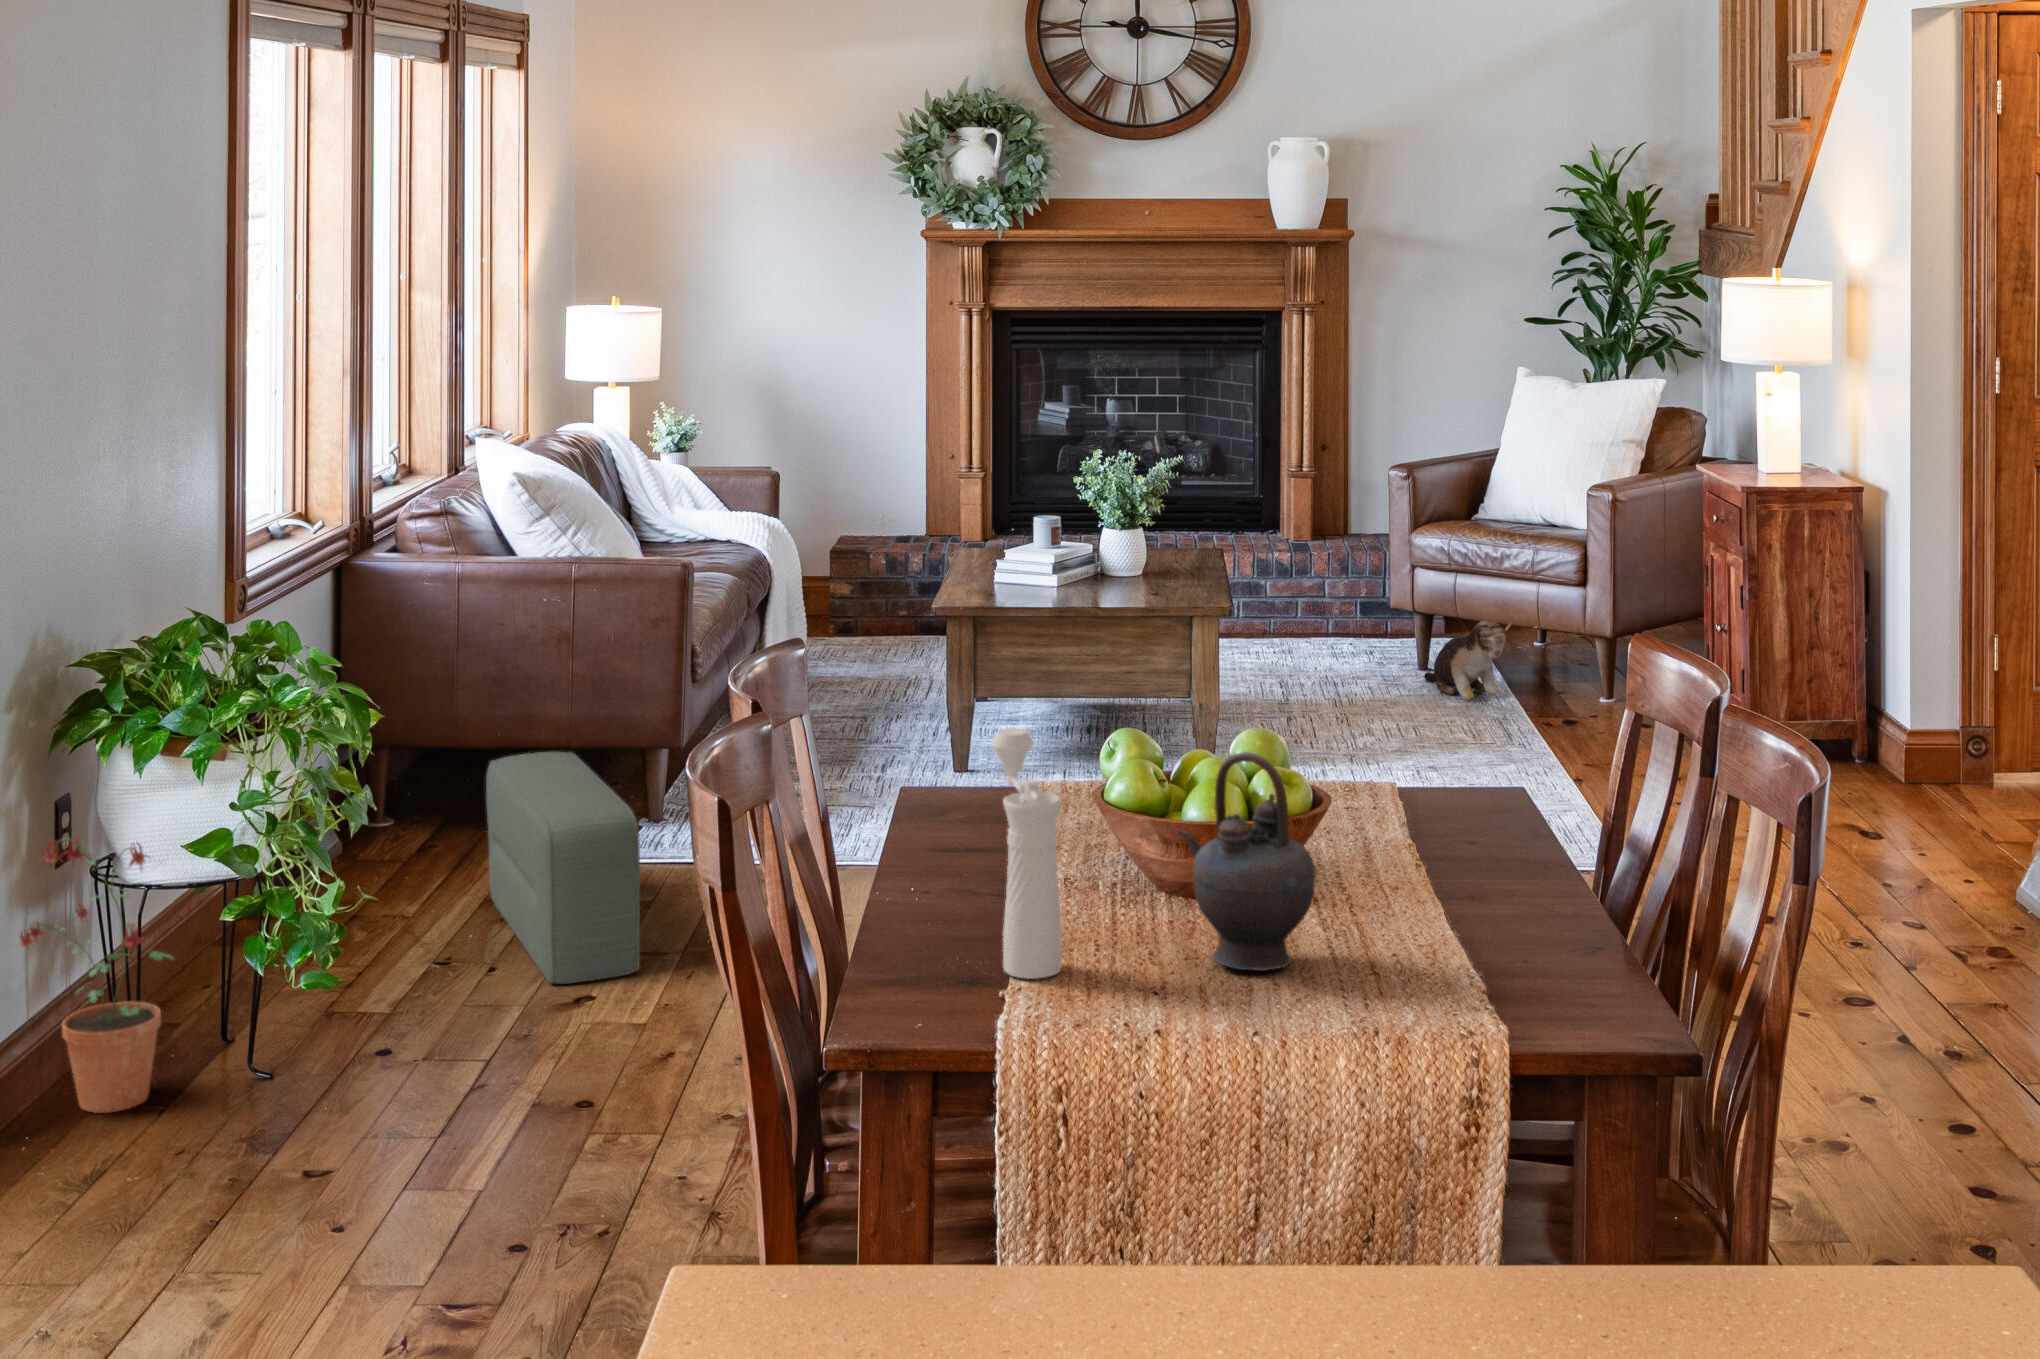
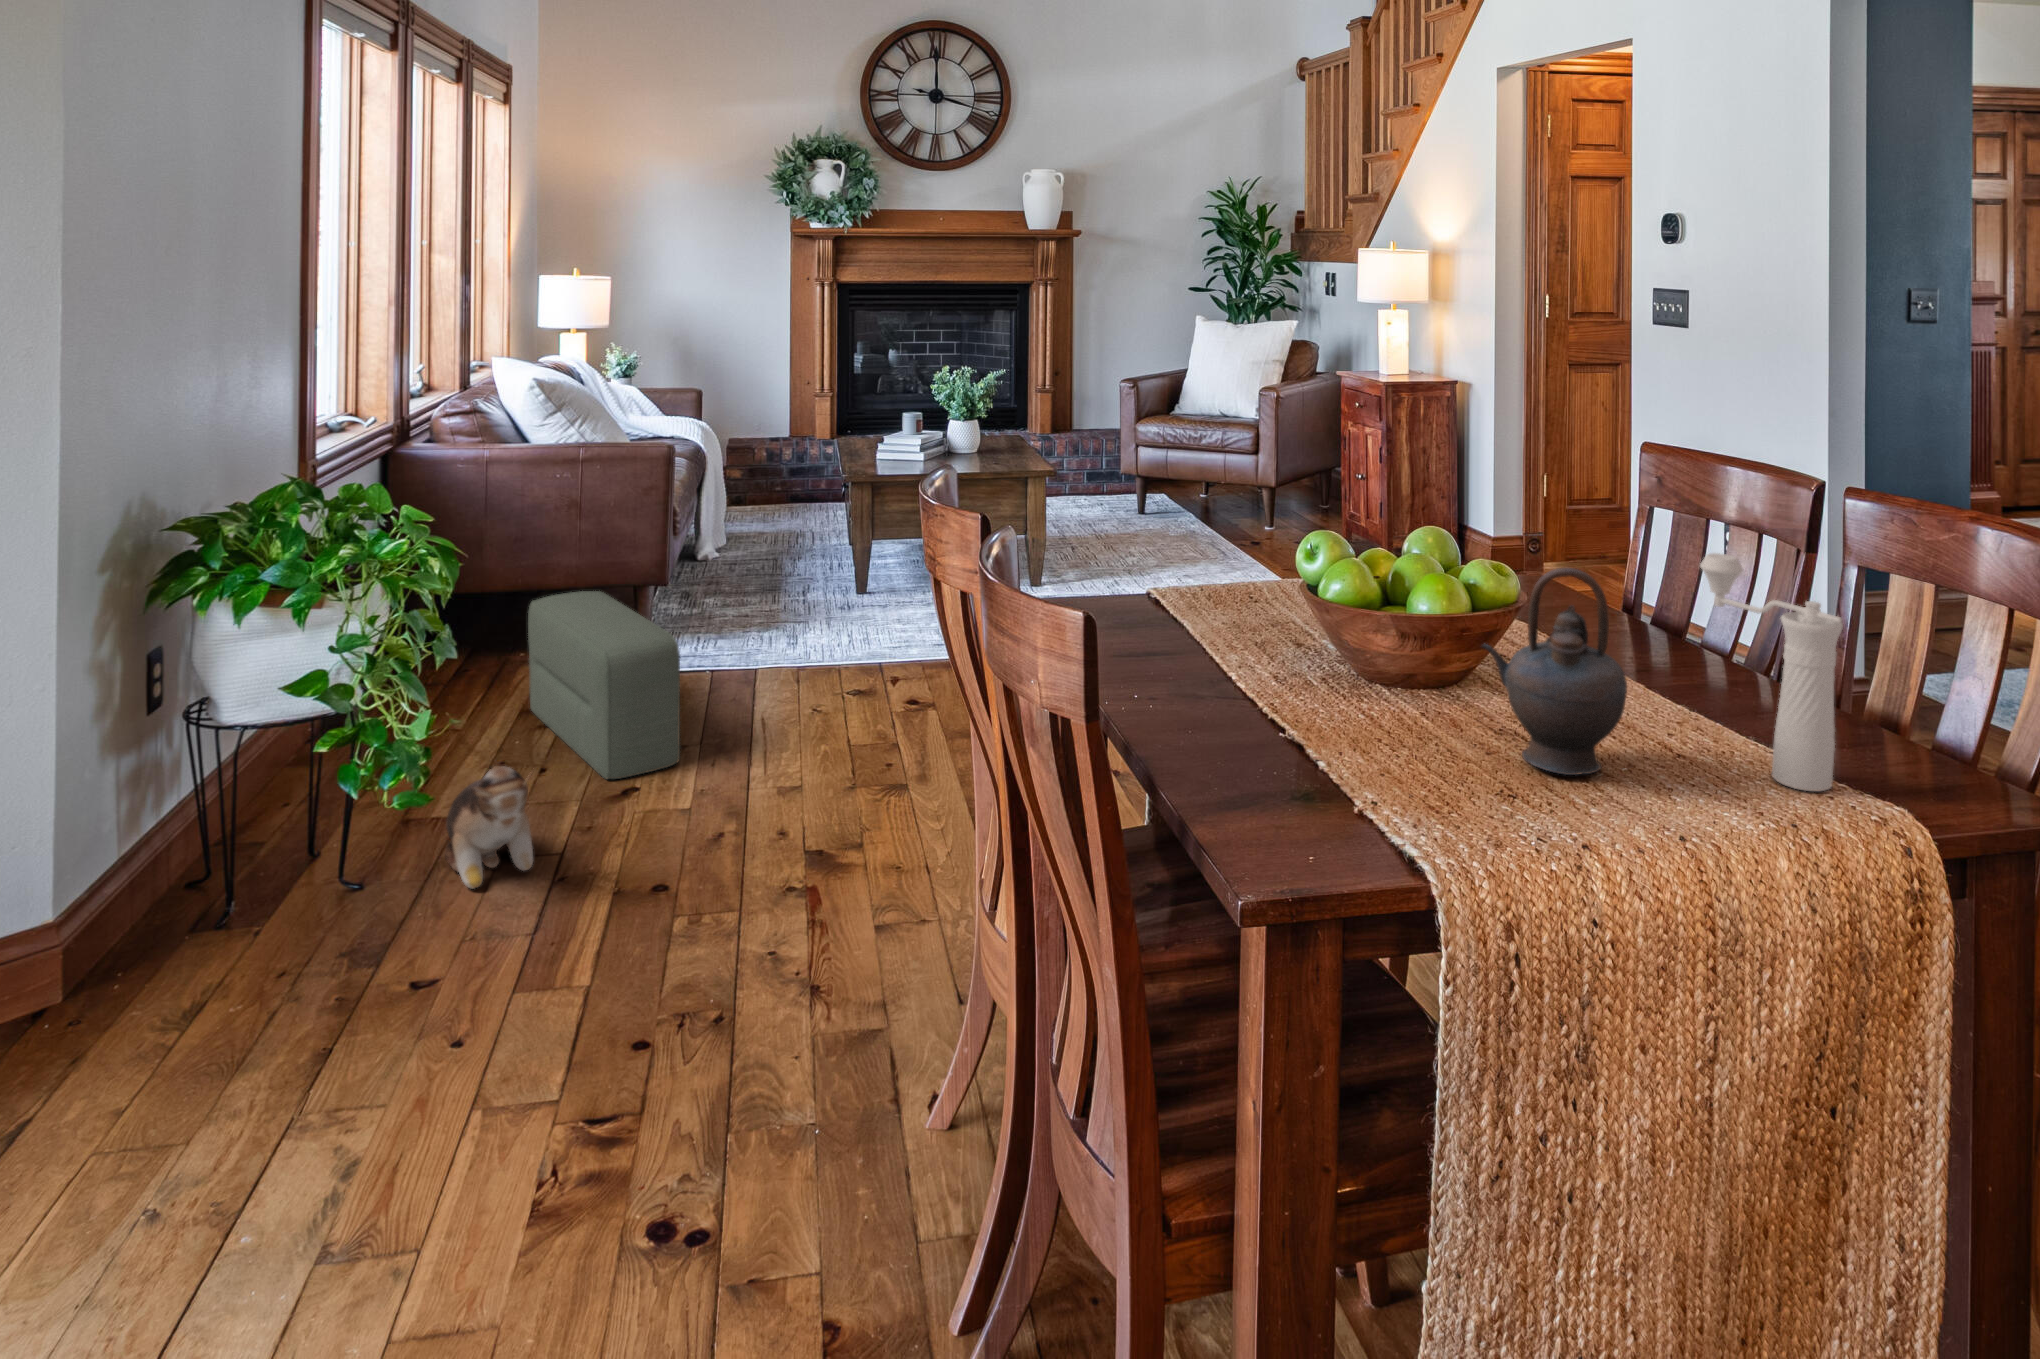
plush toy: present [1424,620,1512,701] -> present [445,766,533,889]
pepper mill: present [991,728,1062,979] -> present [1700,553,1843,791]
potted plant: present [20,838,173,1113] -> none [108,691,276,946]

